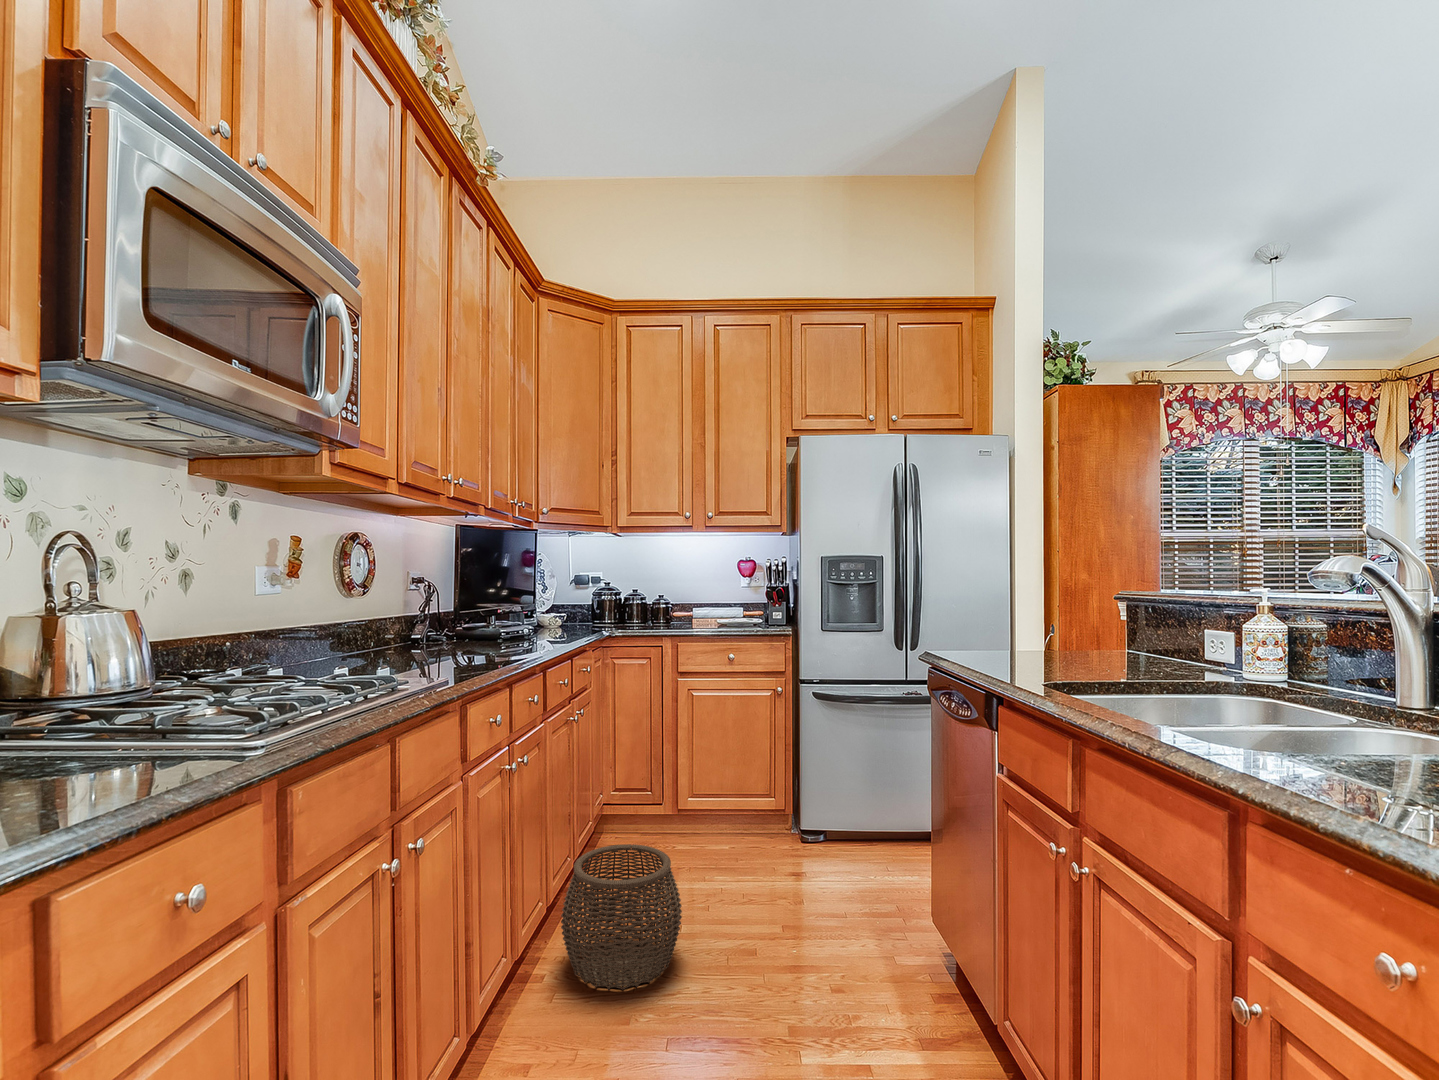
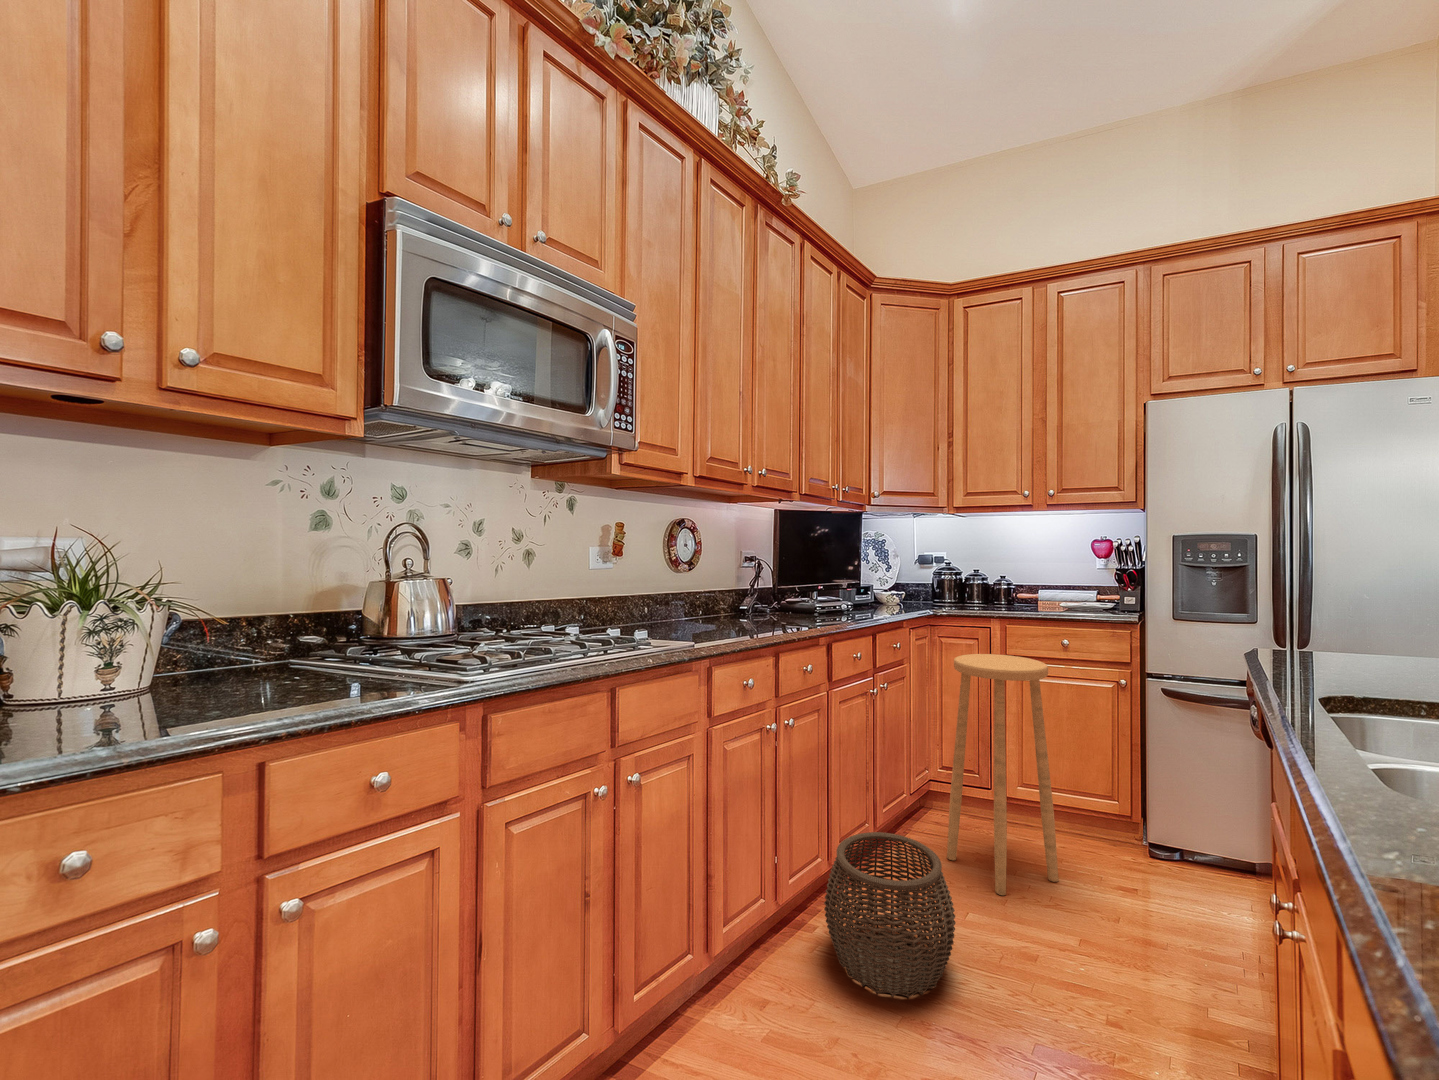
stool: none [635,668,727,885] -> present [947,654,1058,895]

